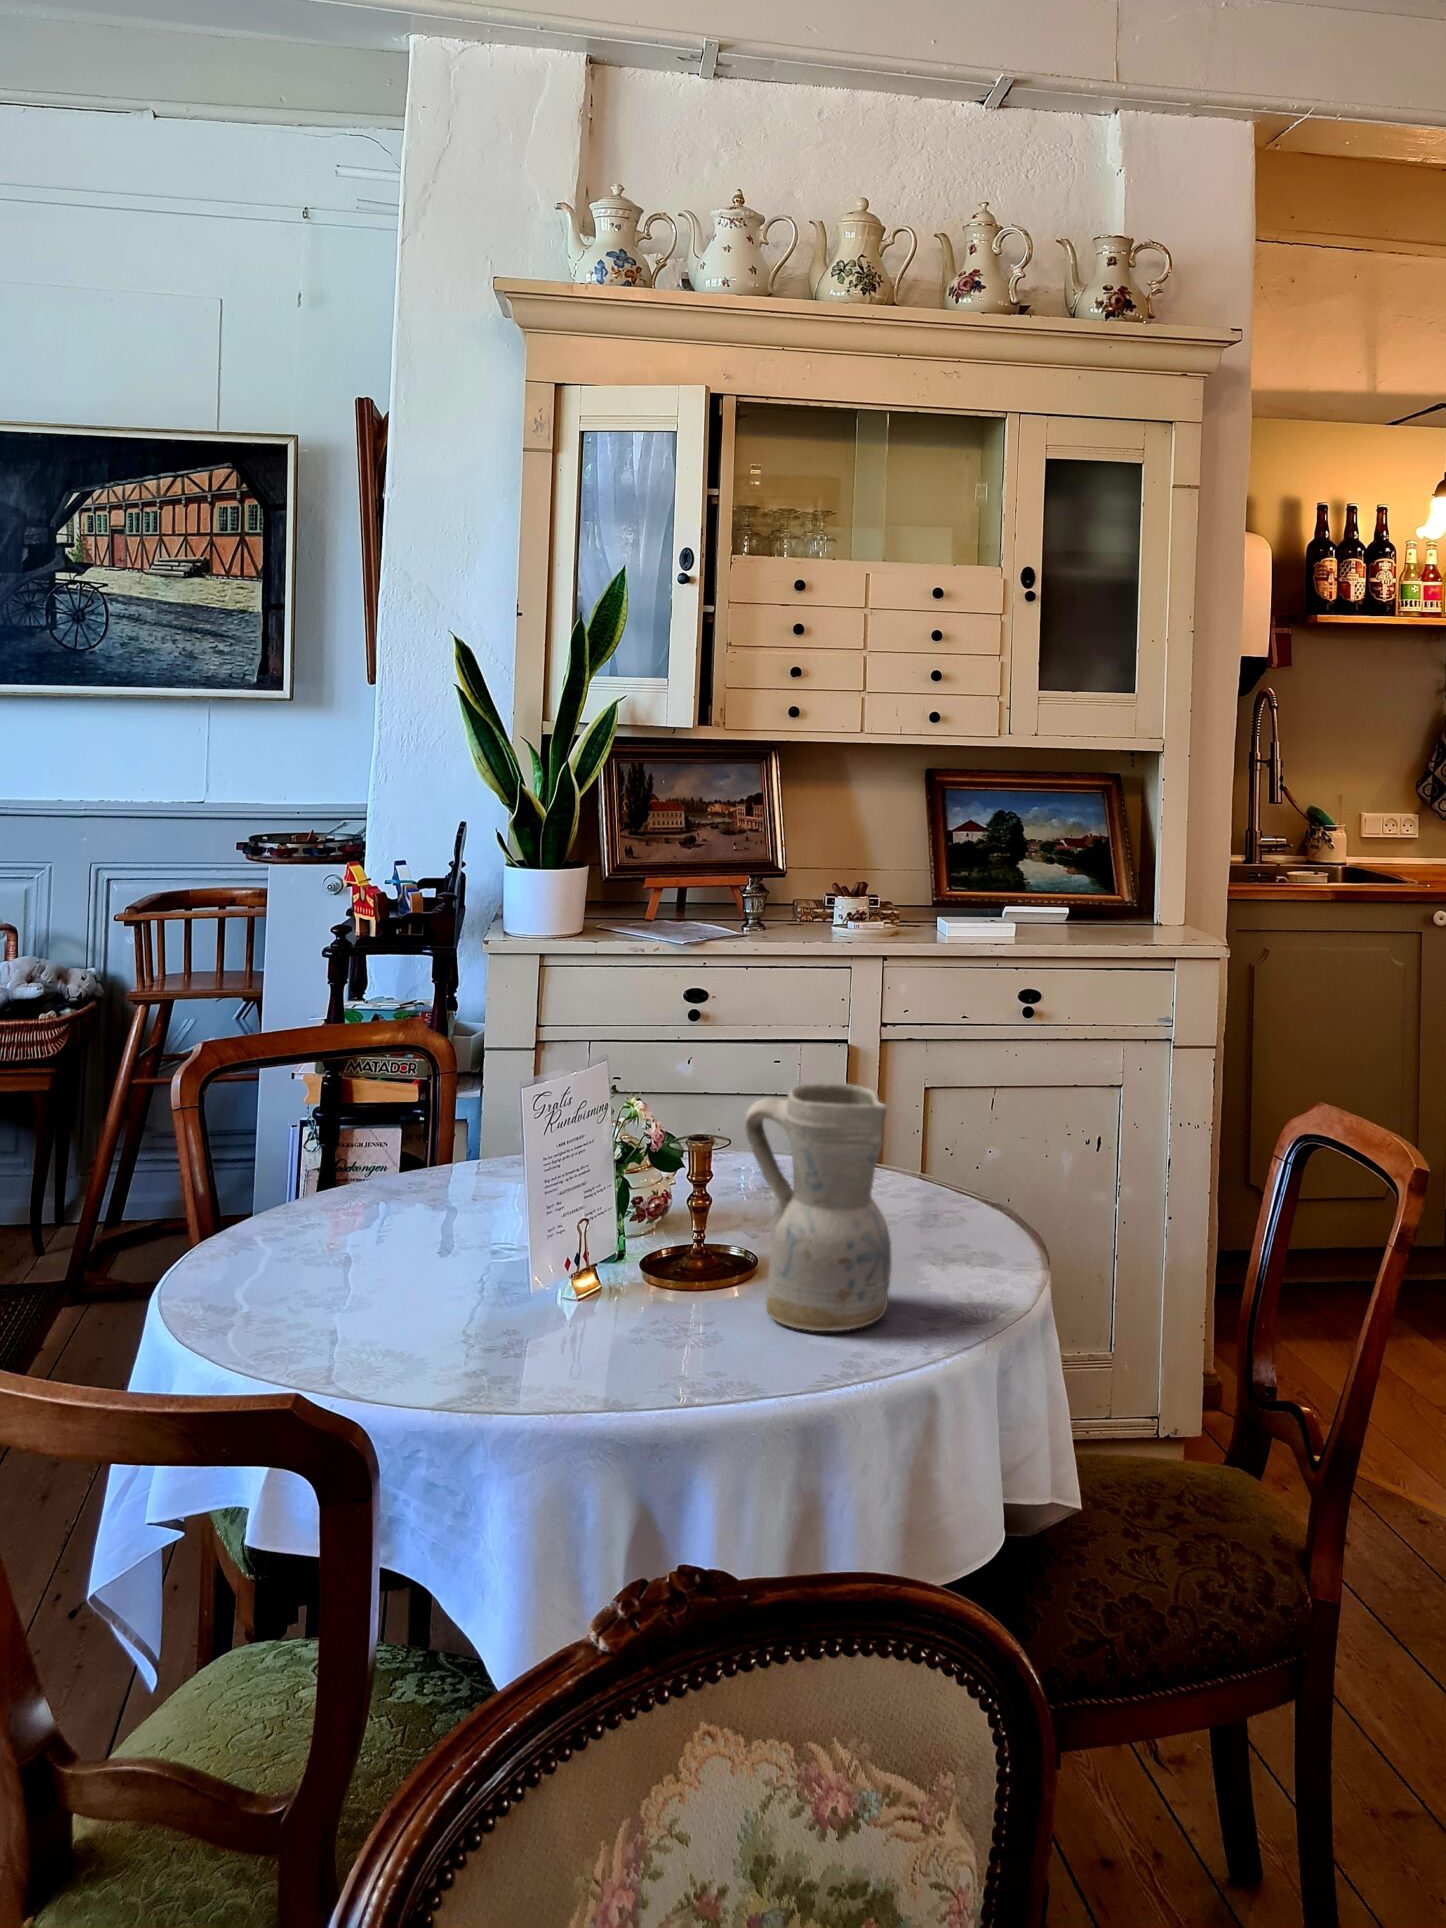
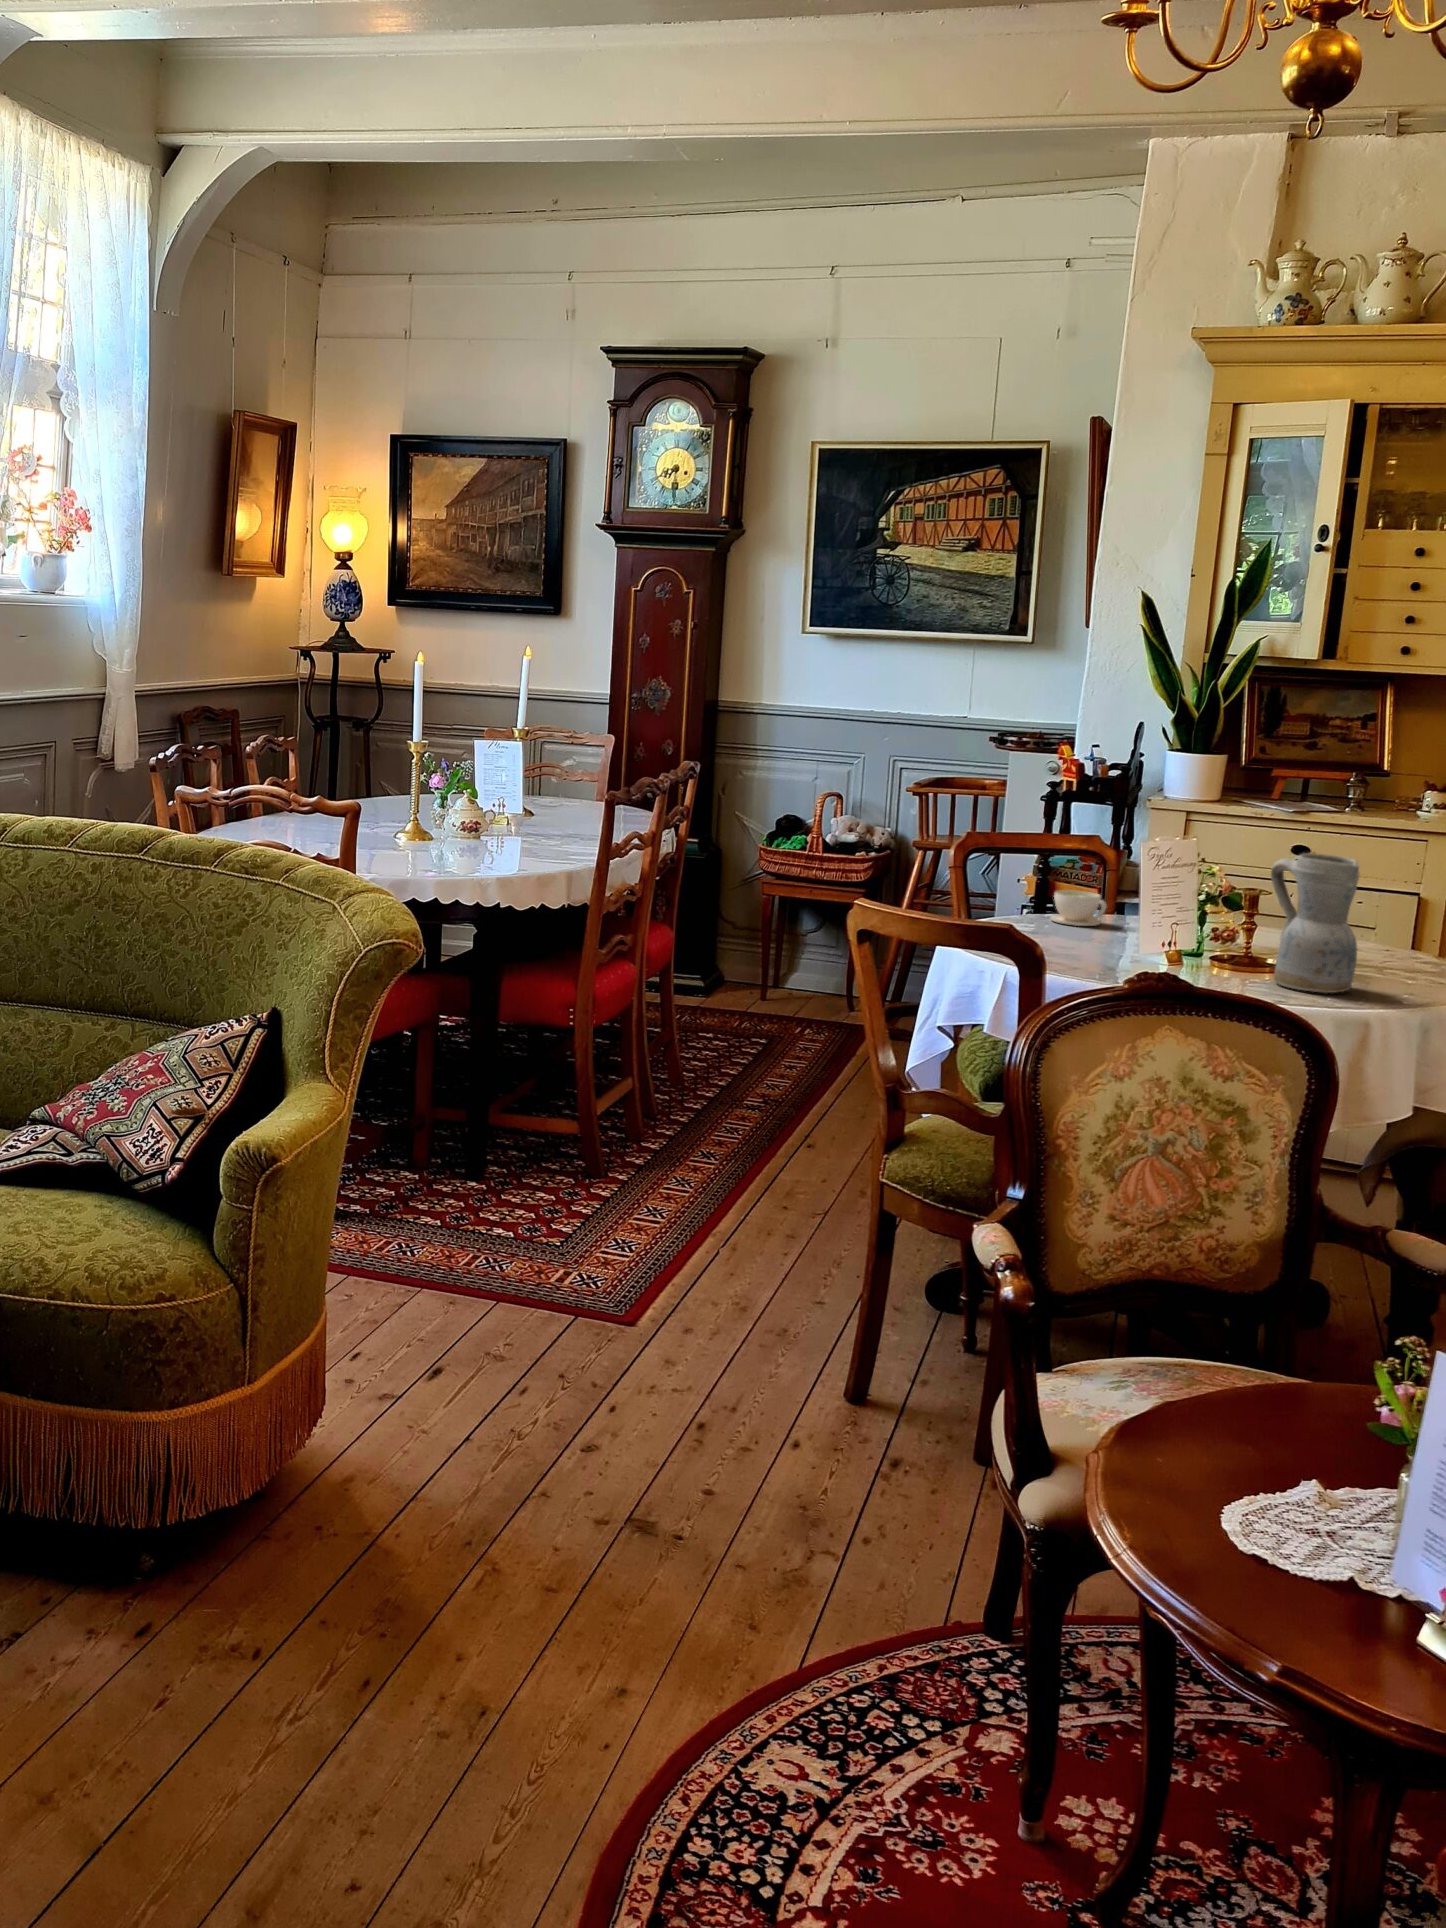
coffee cup: none [366,1148,460,1218] -> present [1051,890,1106,926]

